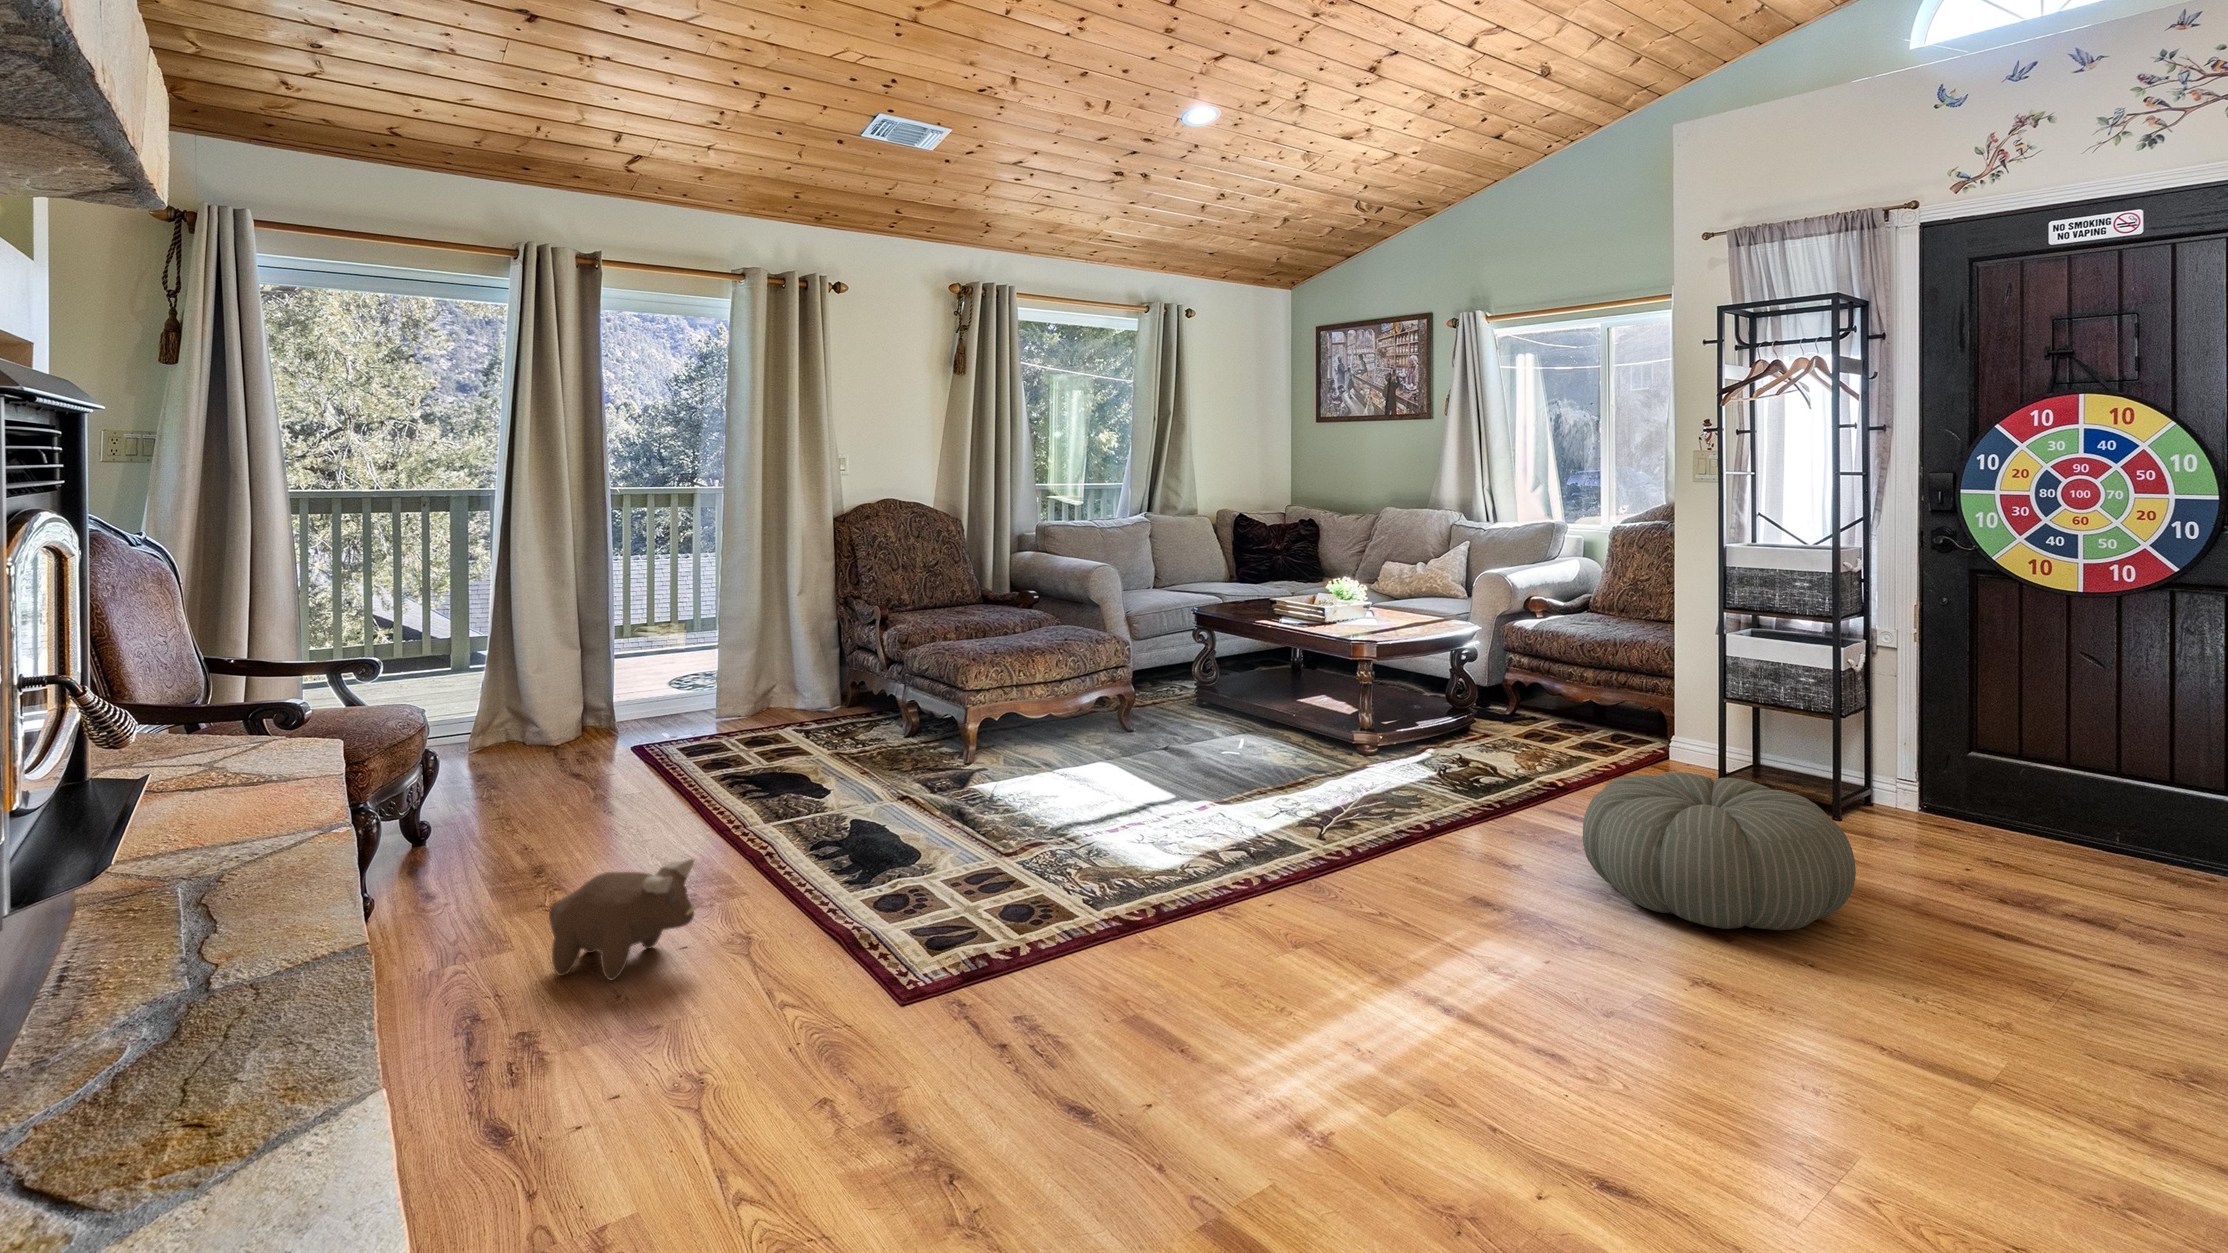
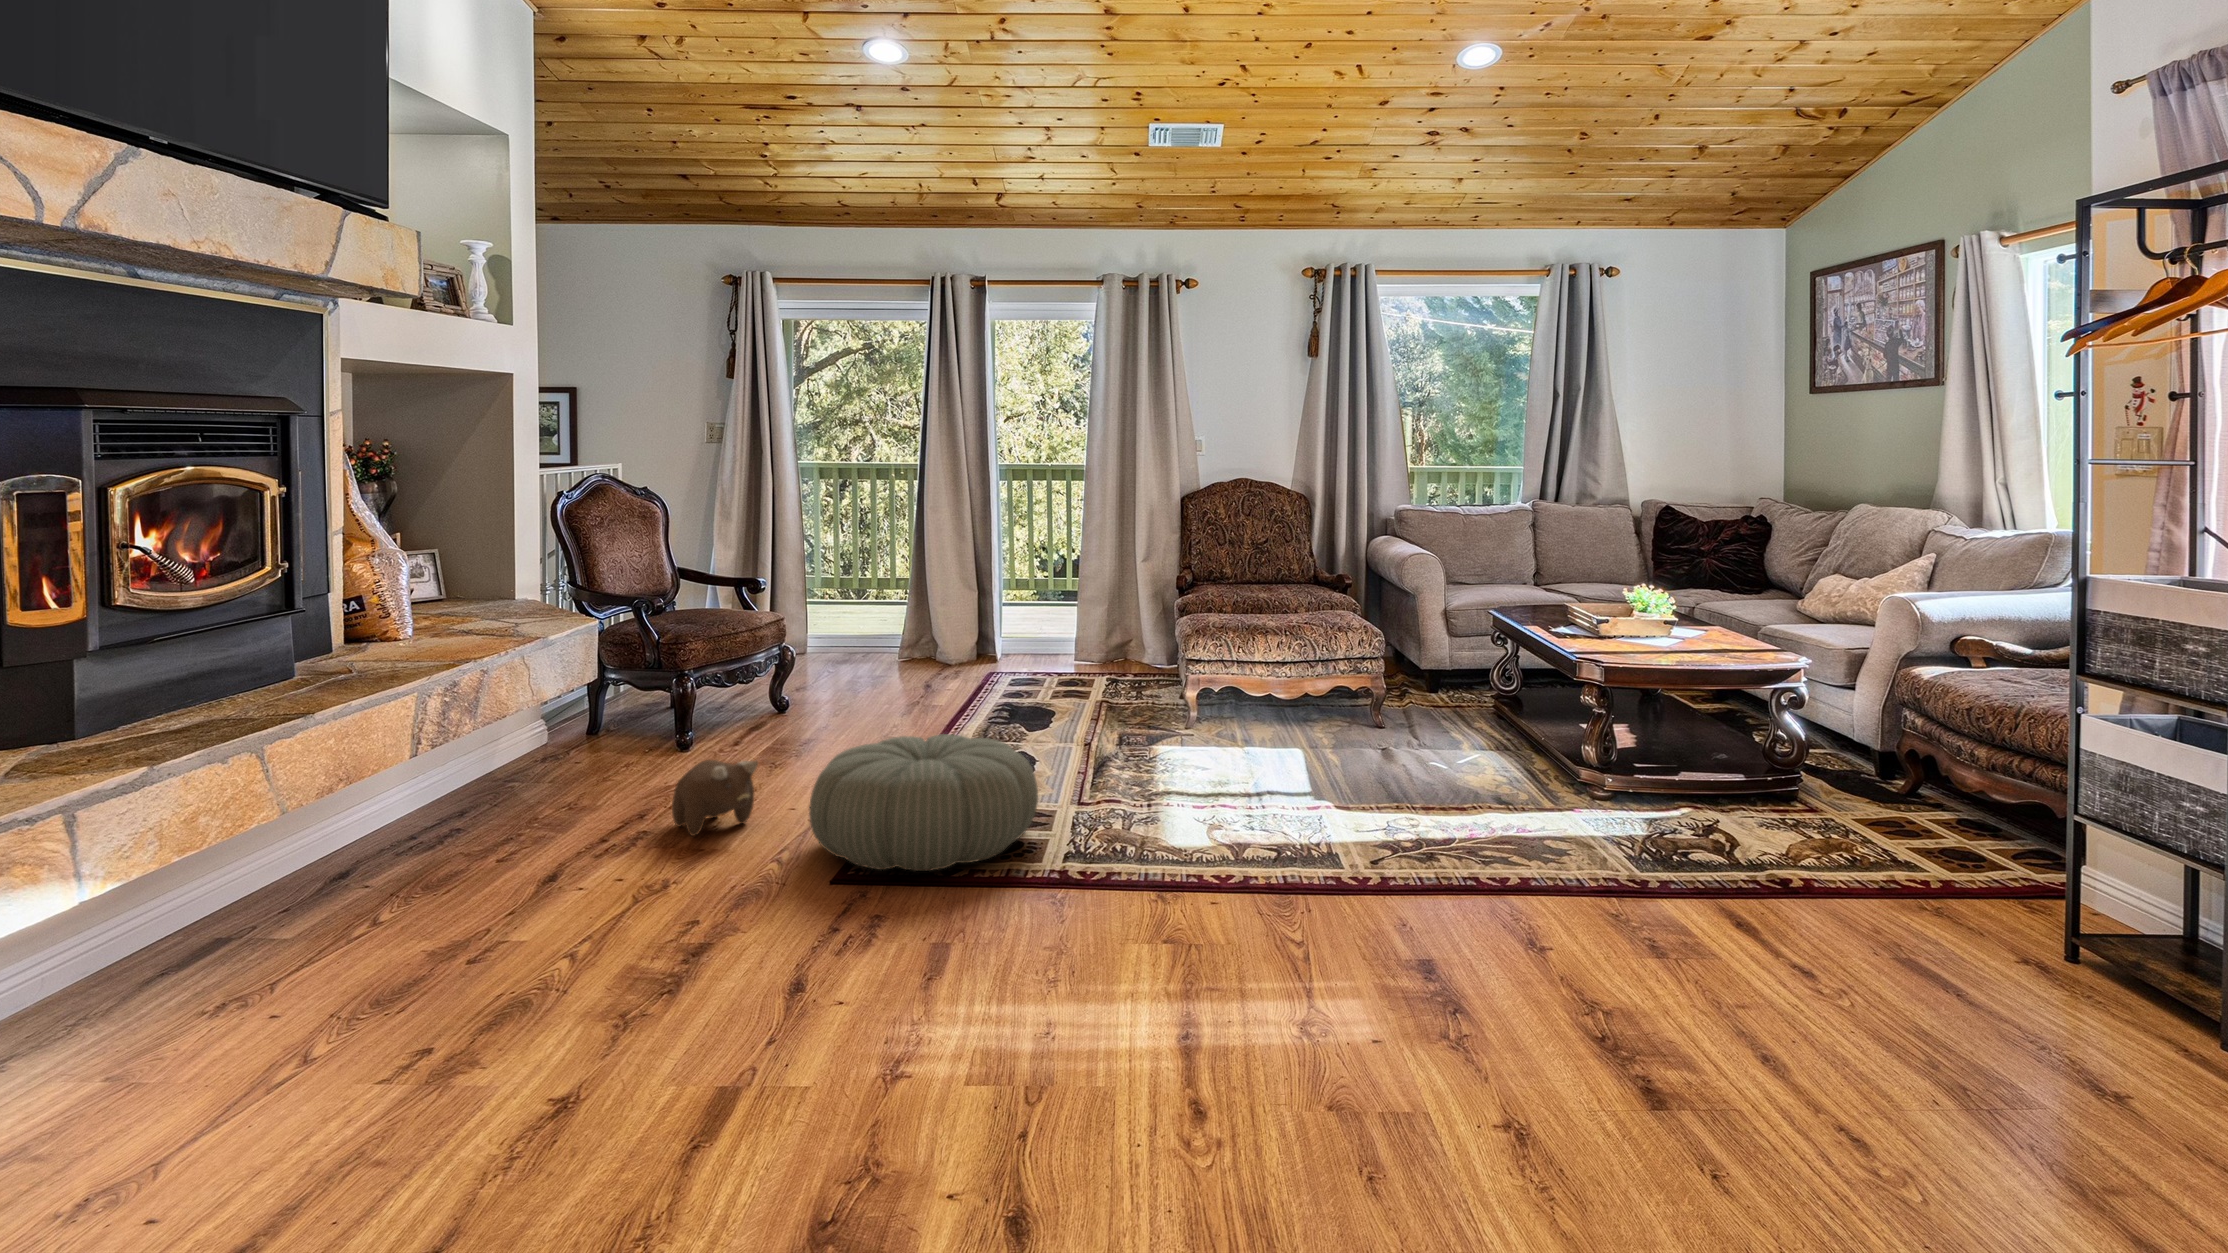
pouf: present [1583,772,1856,930] -> present [809,734,1038,871]

